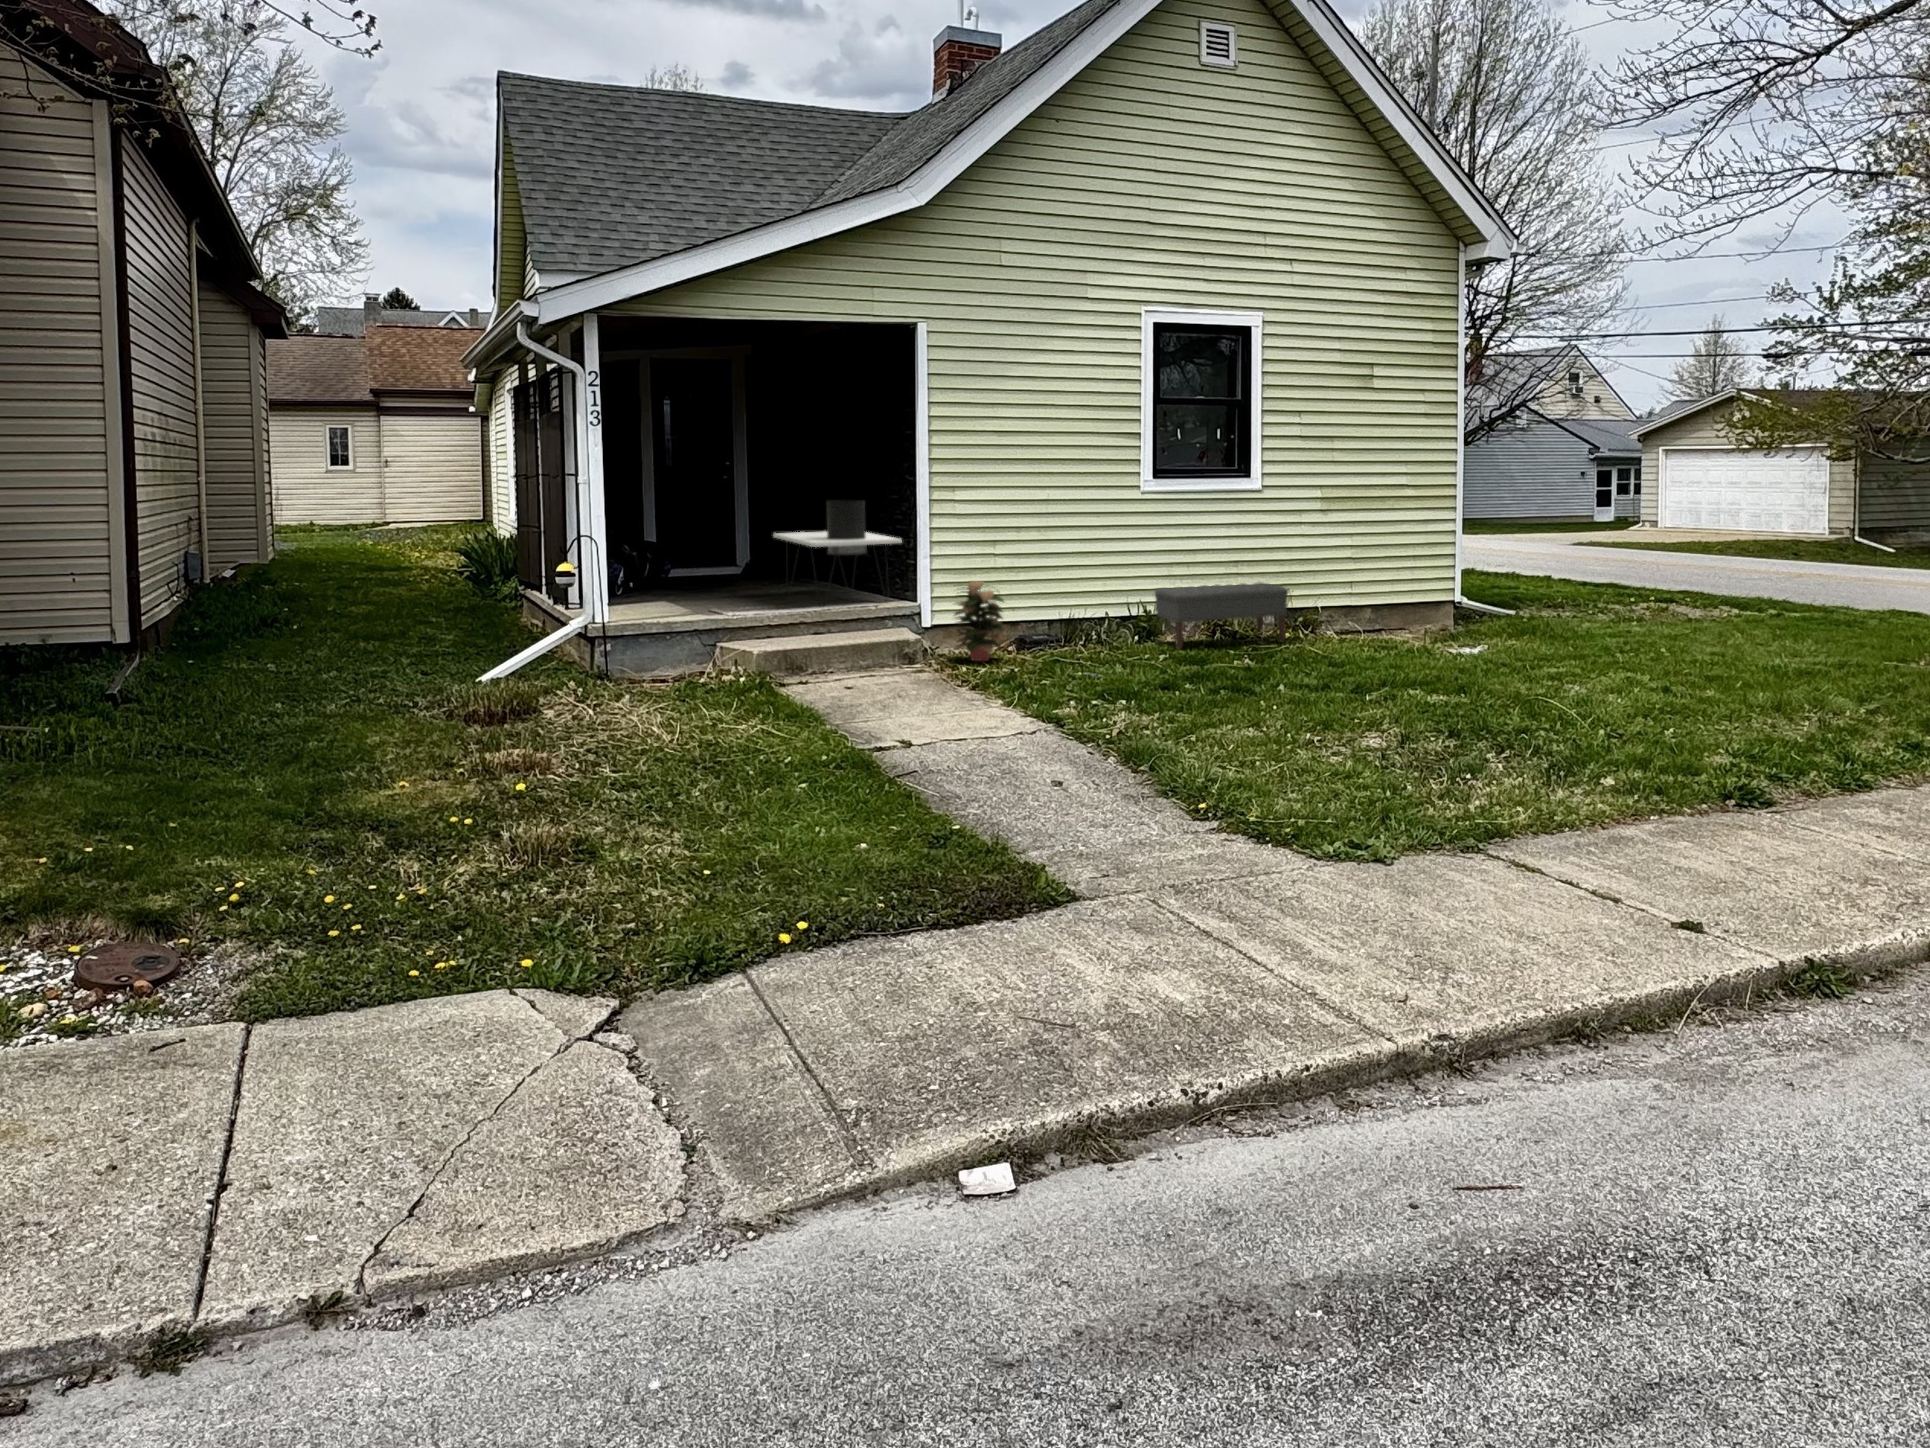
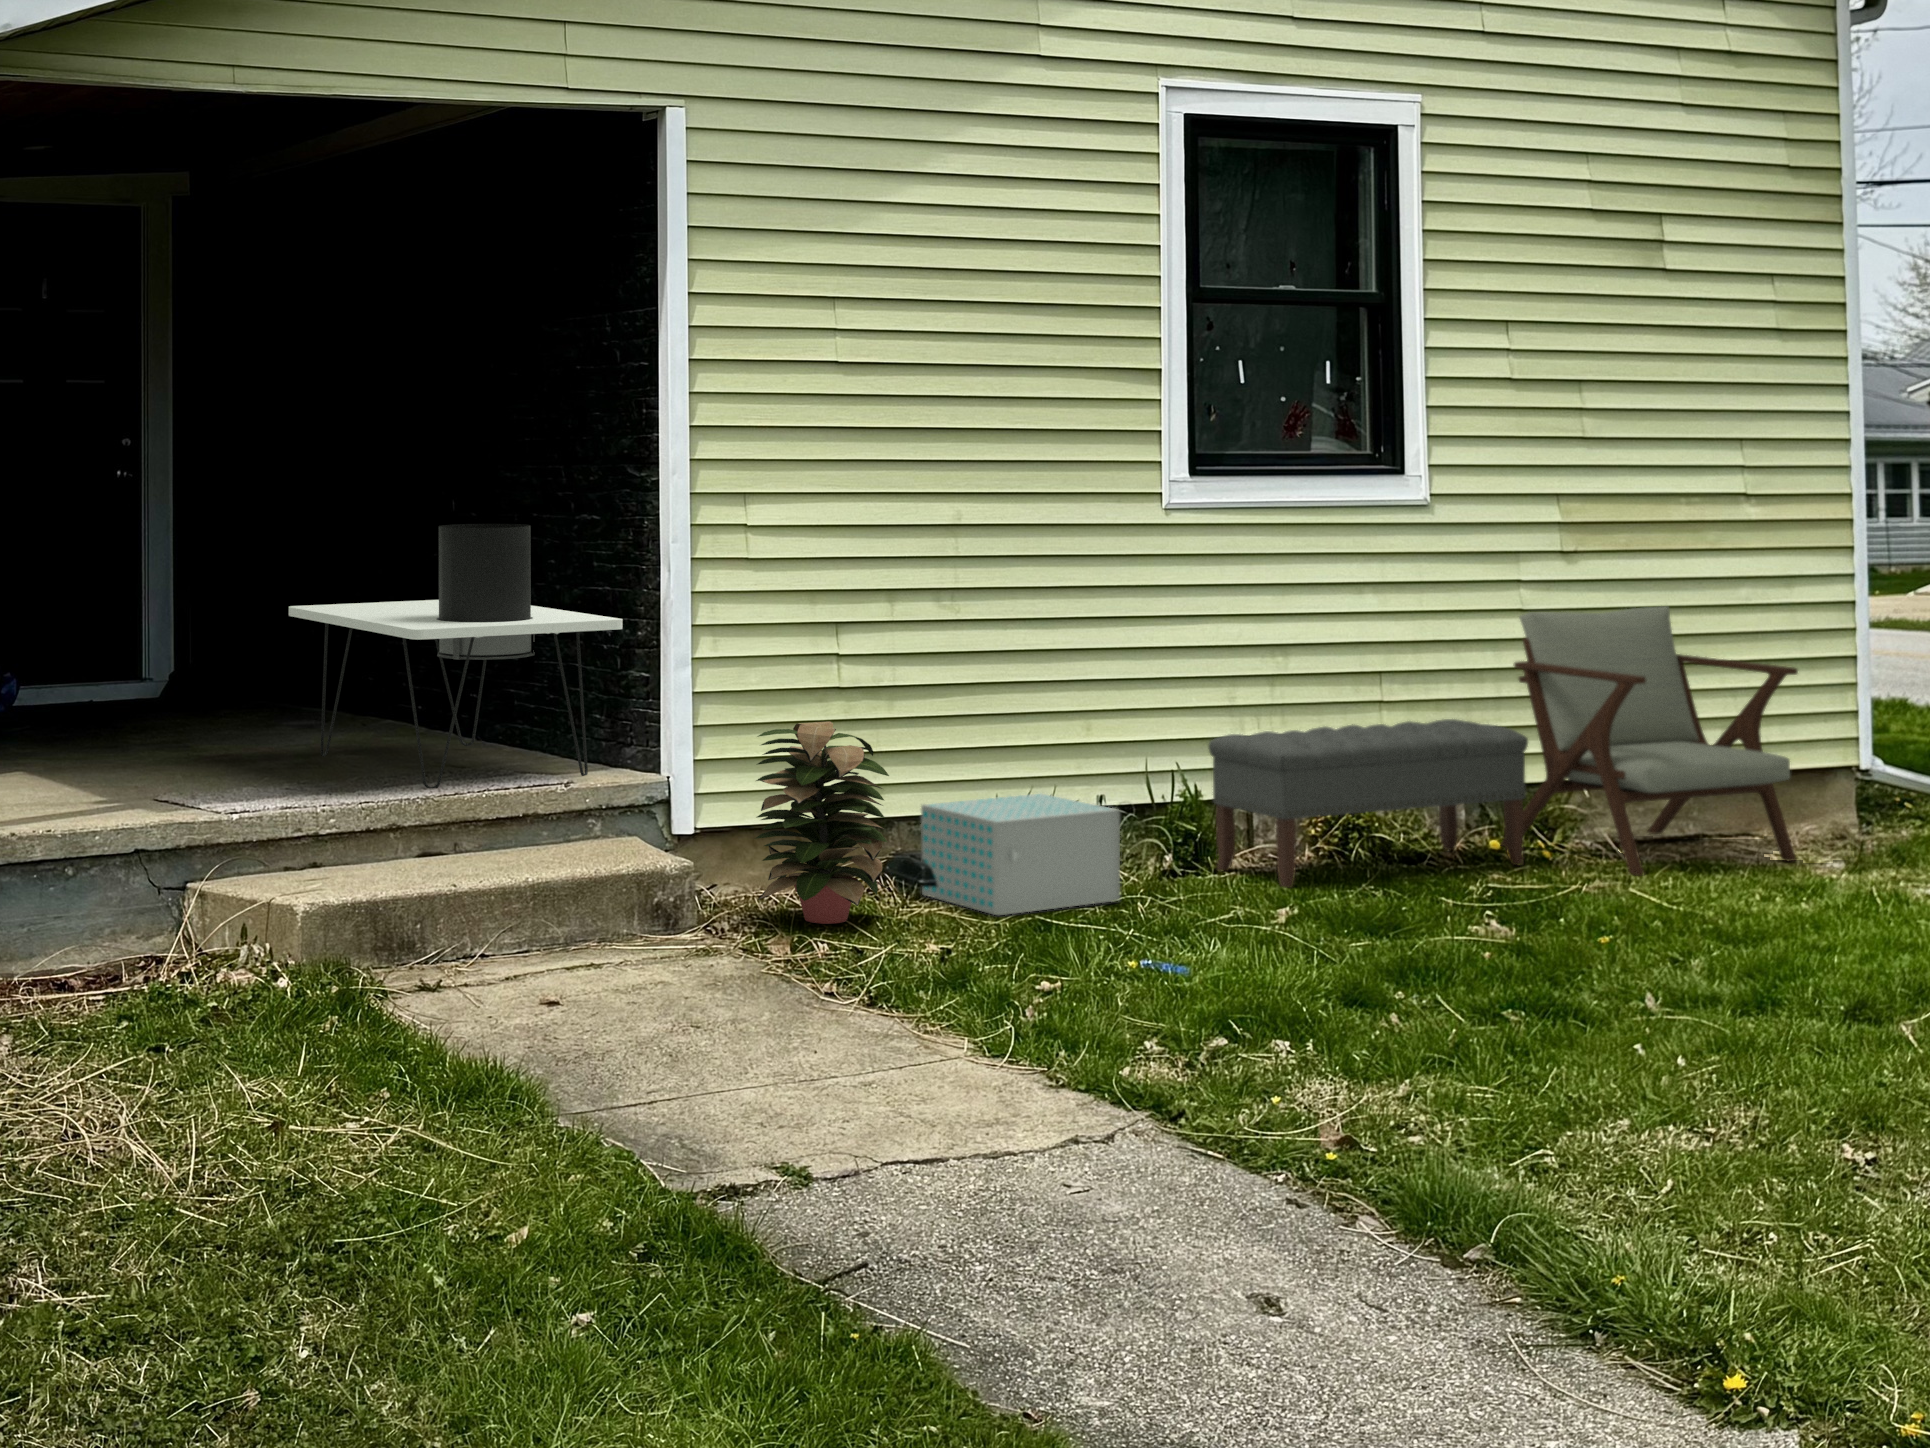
lounge chair: none [1283,536,1406,647] -> present [1501,606,1798,876]
storage box: none [1026,611,1105,659] -> present [921,794,1120,915]

